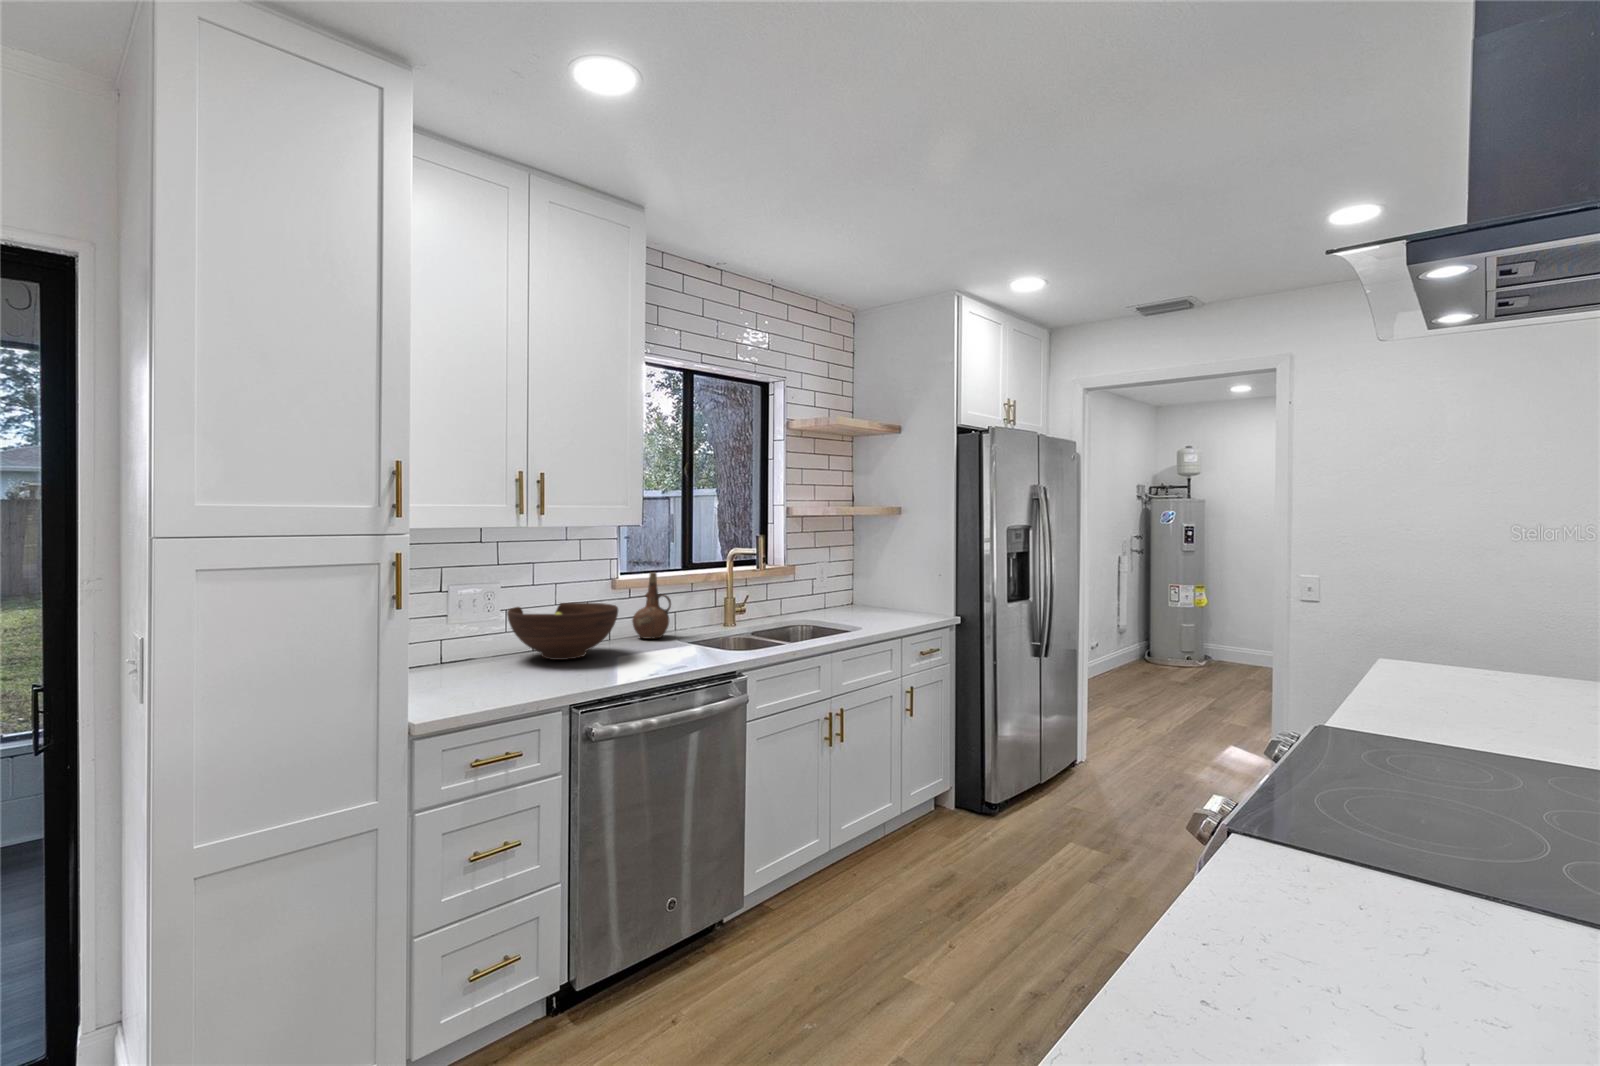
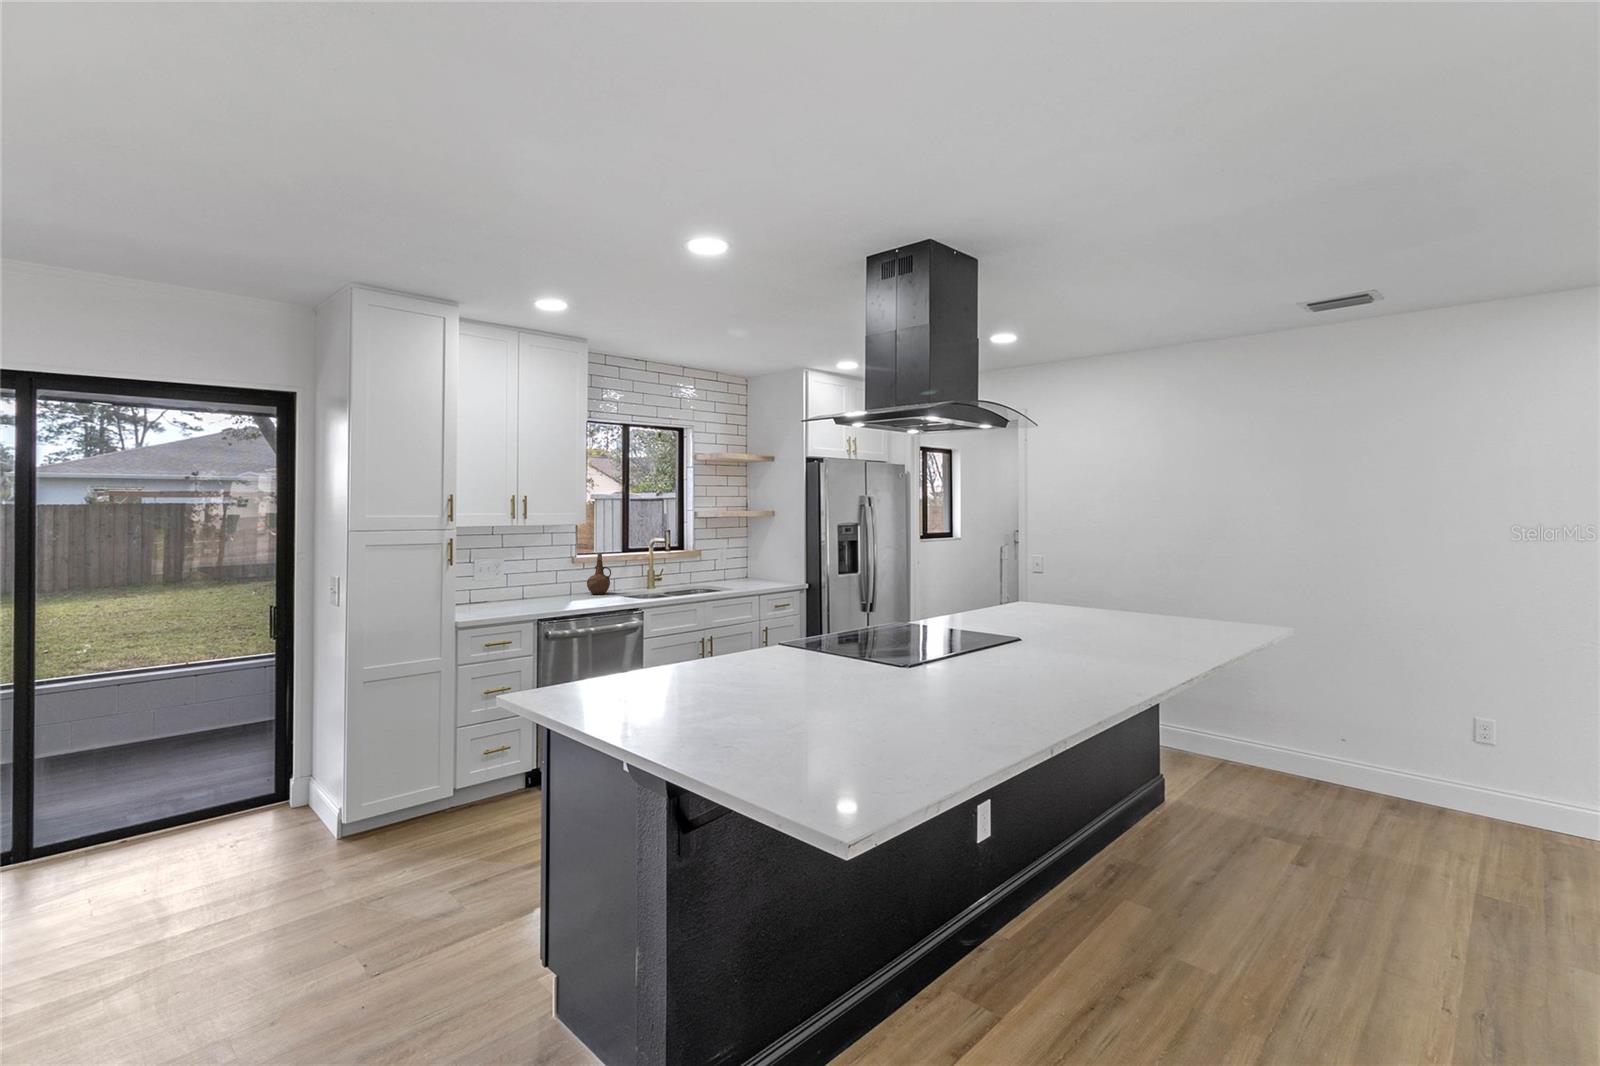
fruit bowl: present [507,602,618,660] -> none [508,571,573,602]

